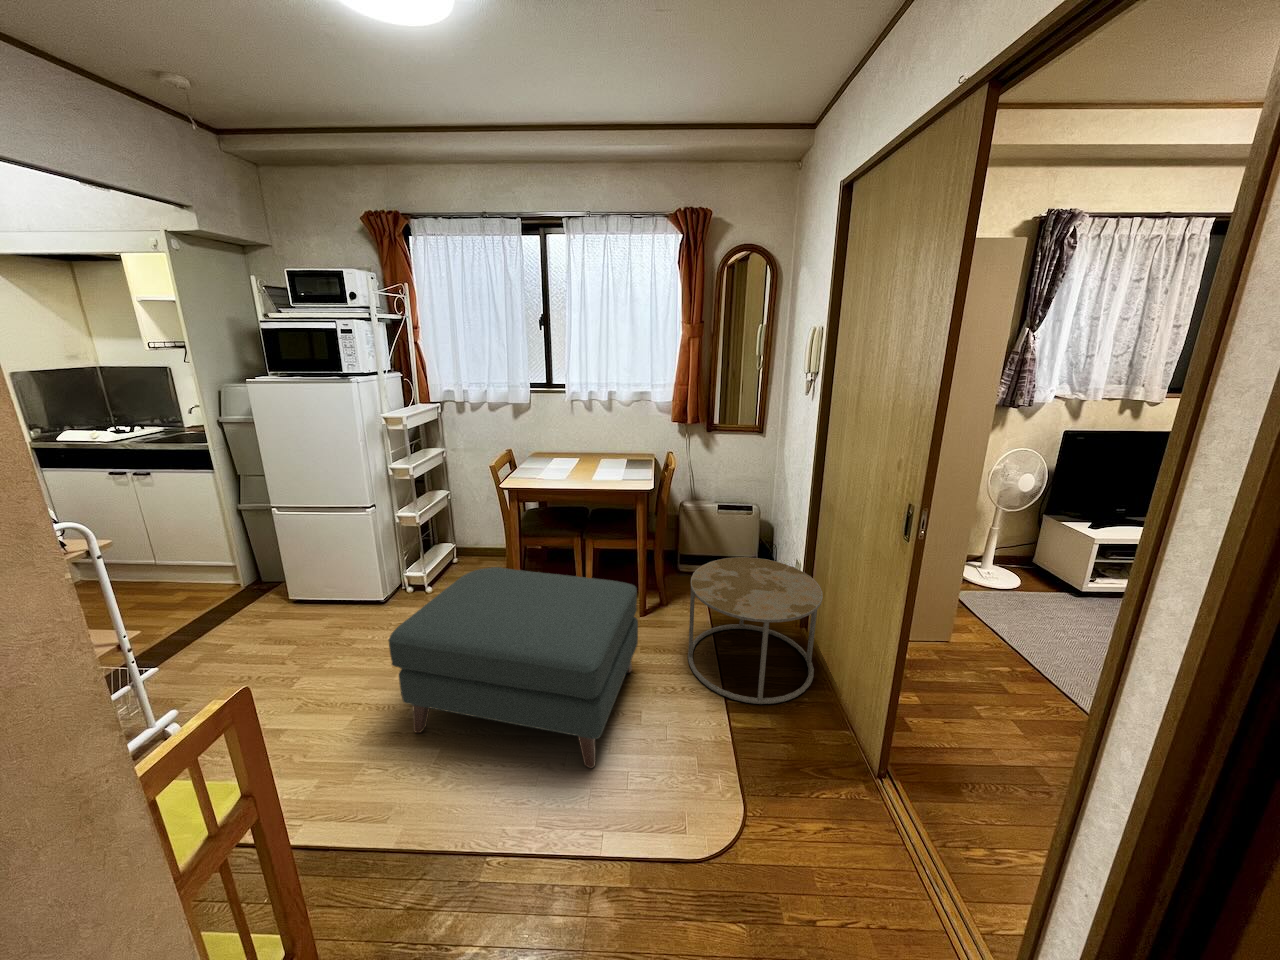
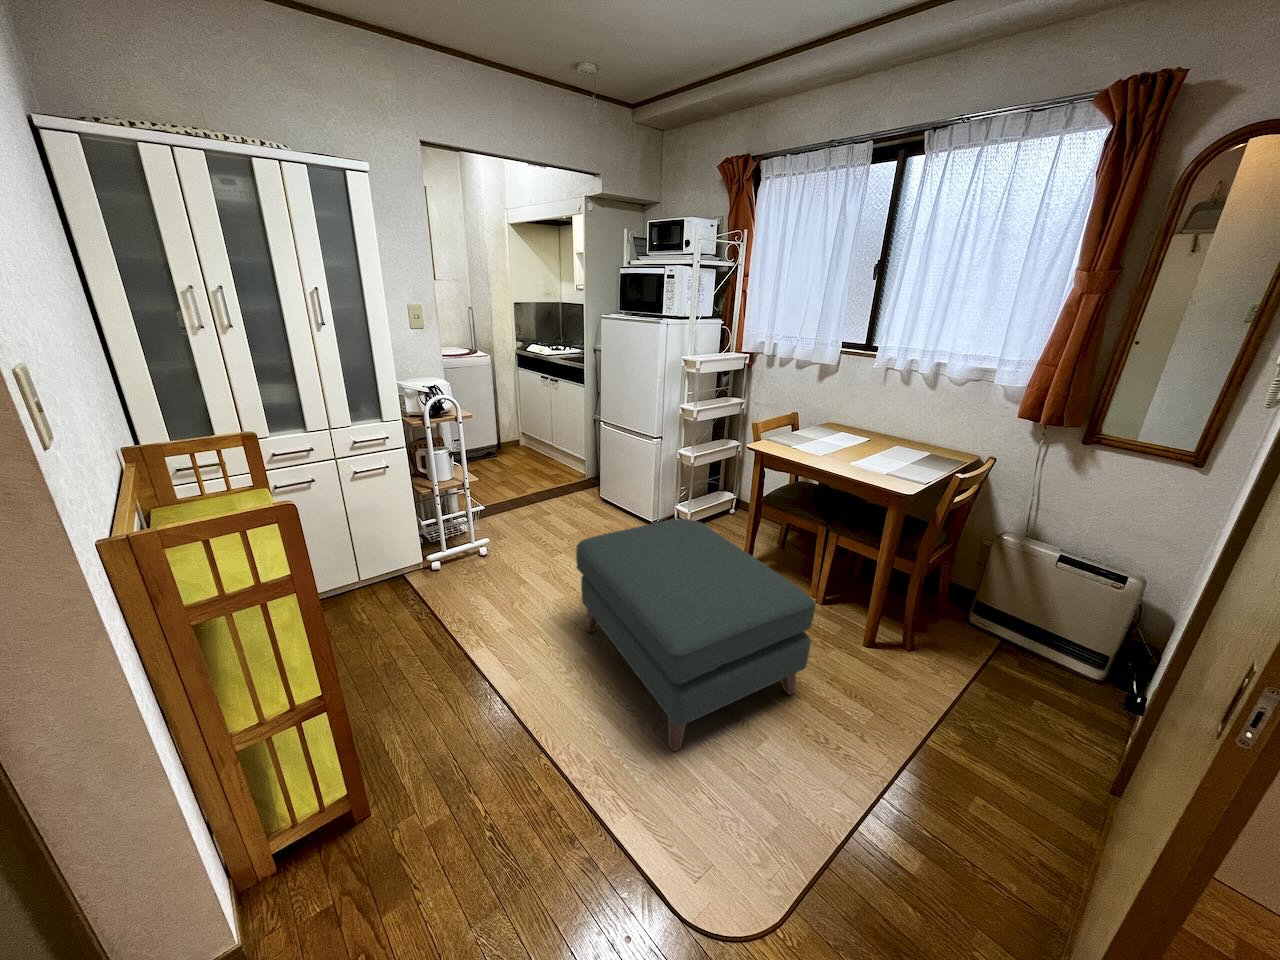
side table: present [688,557,823,704] -> none [862,621,1127,880]

